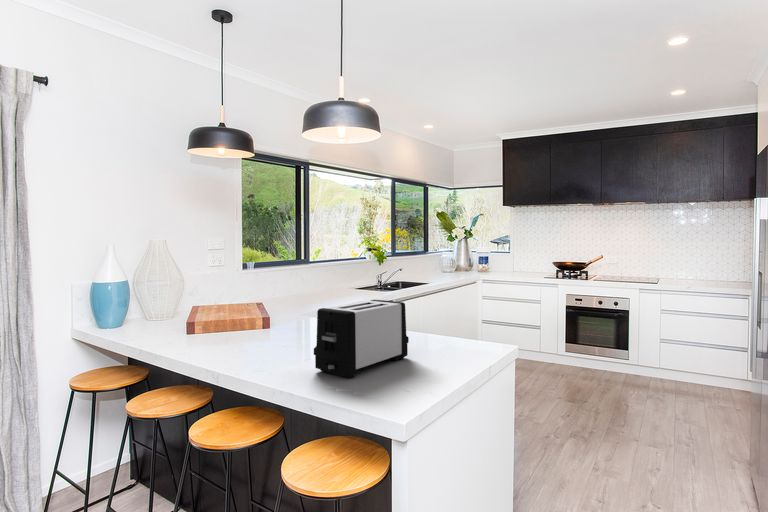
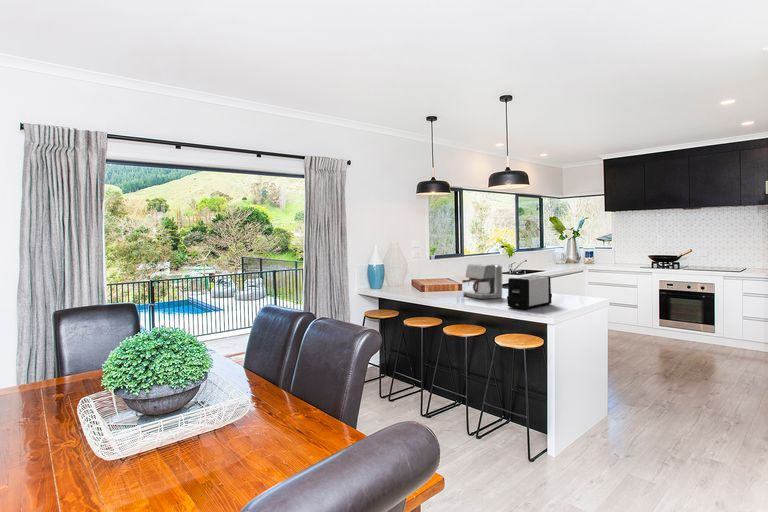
coffee maker: none [255,275,329,345] -> present [462,264,502,299]

